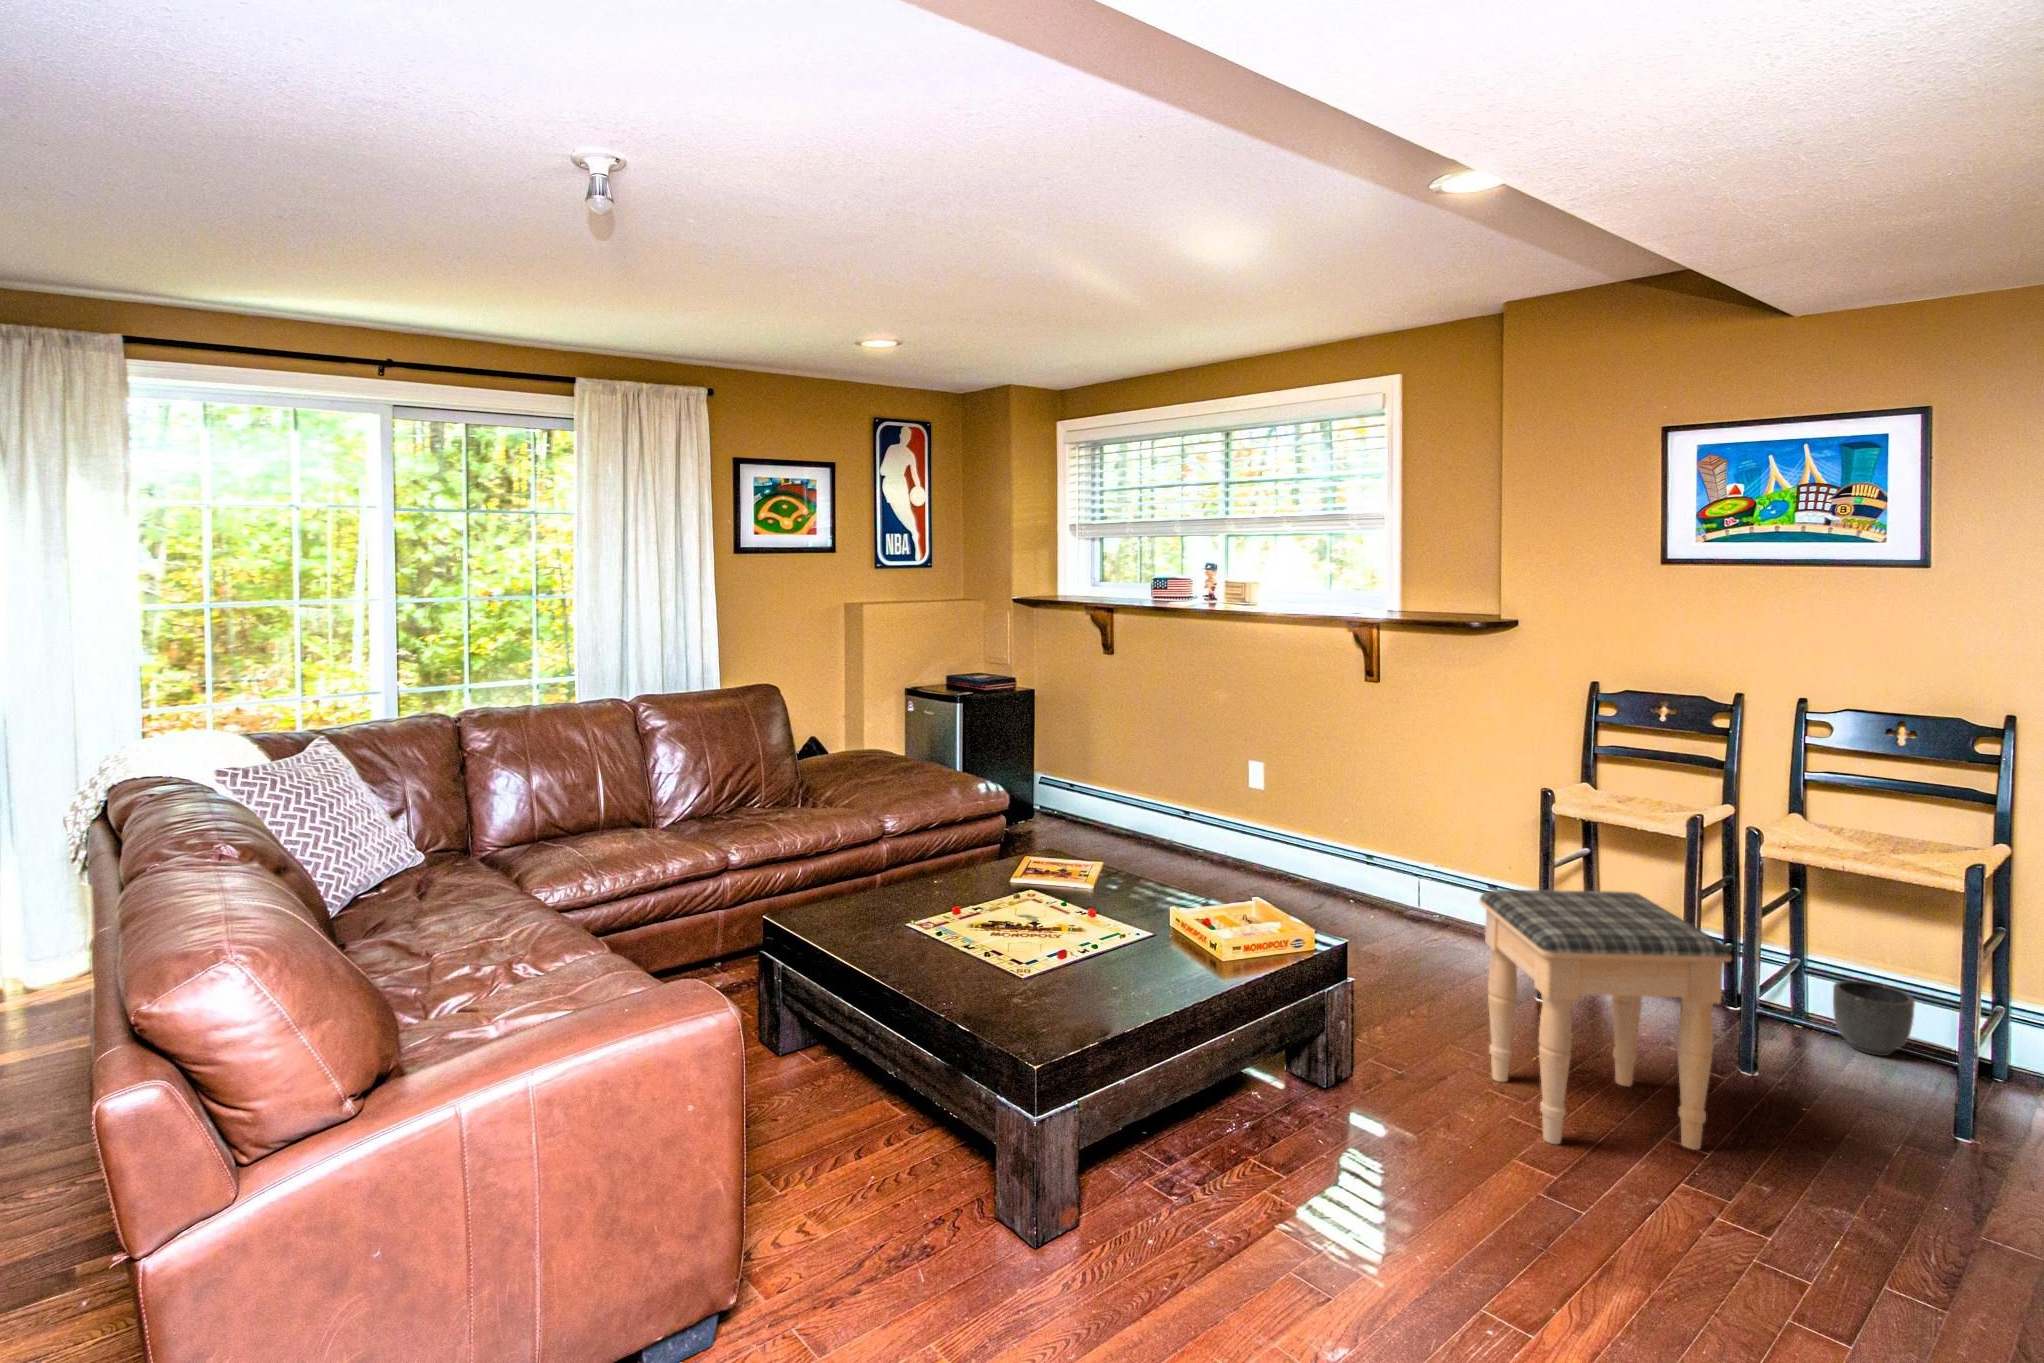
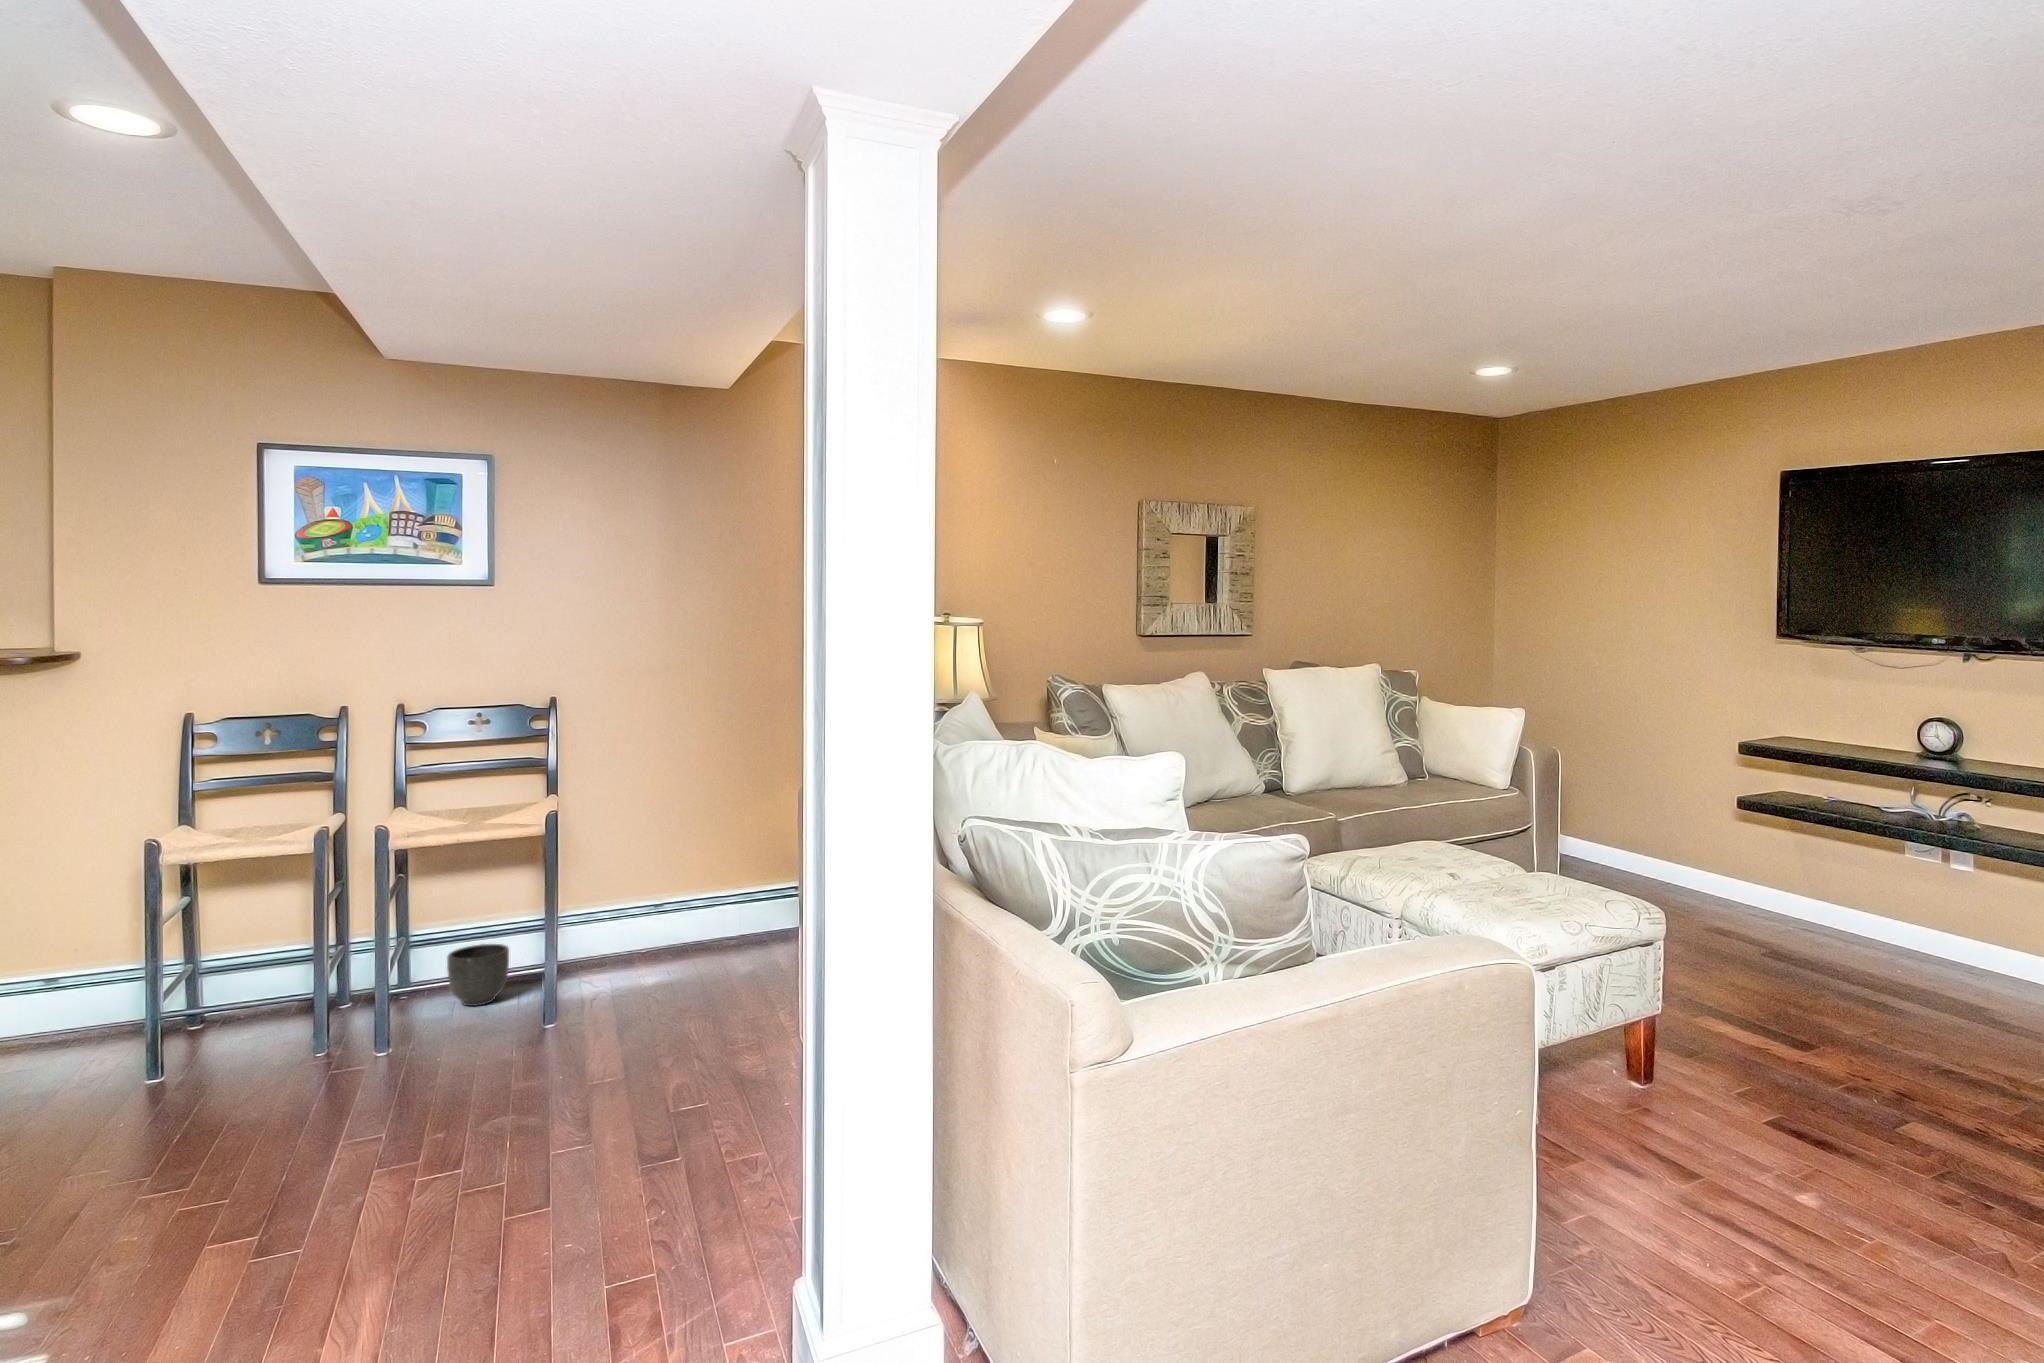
footstool: present [1479,889,1732,1150] -> none [97,909,399,1202]

